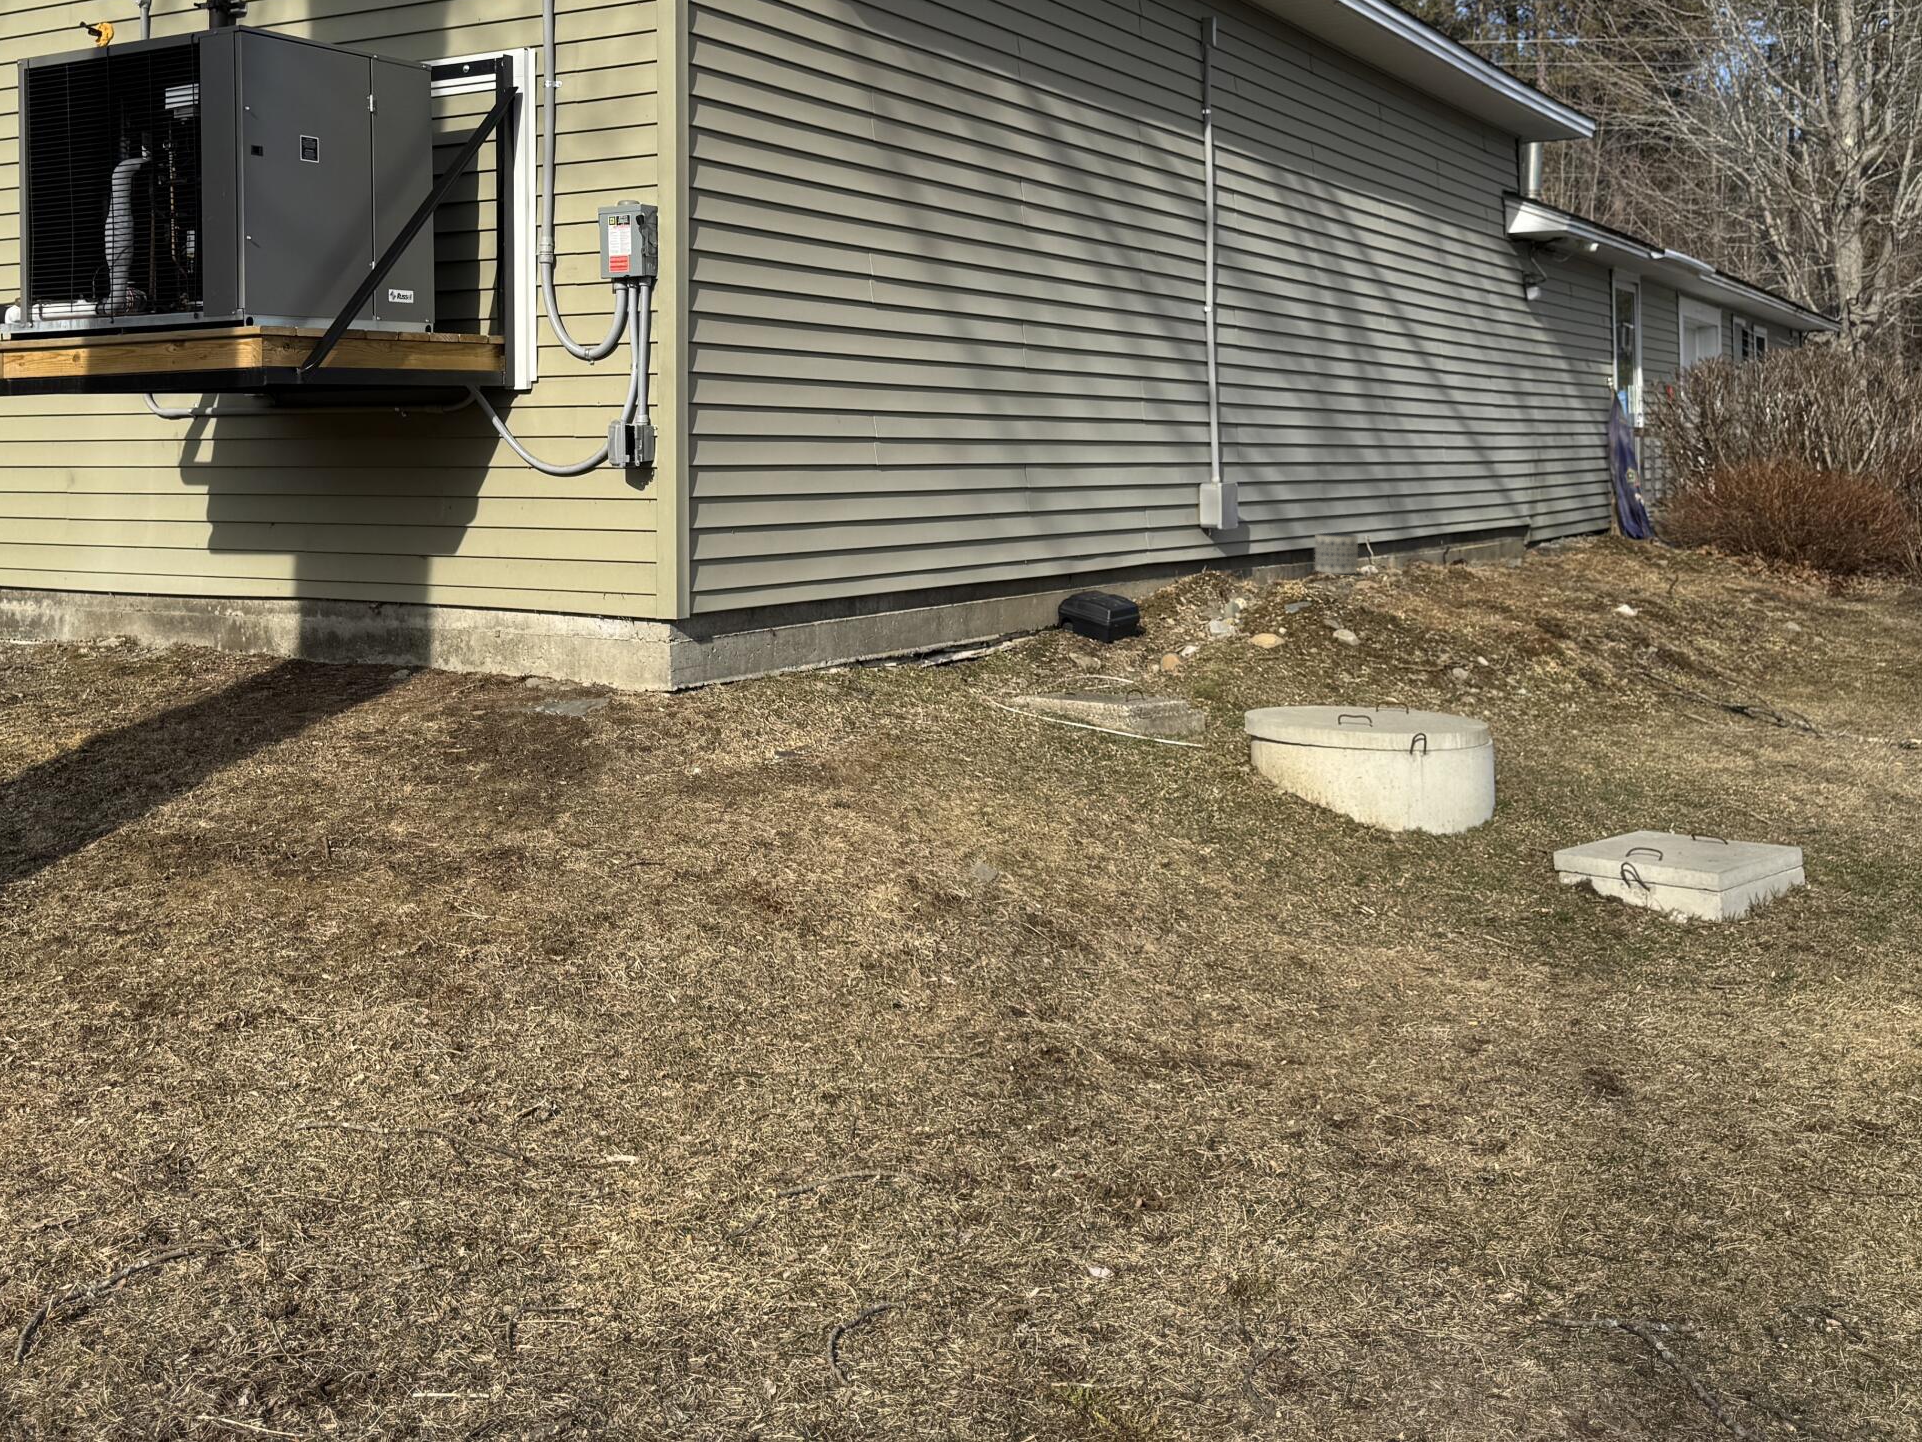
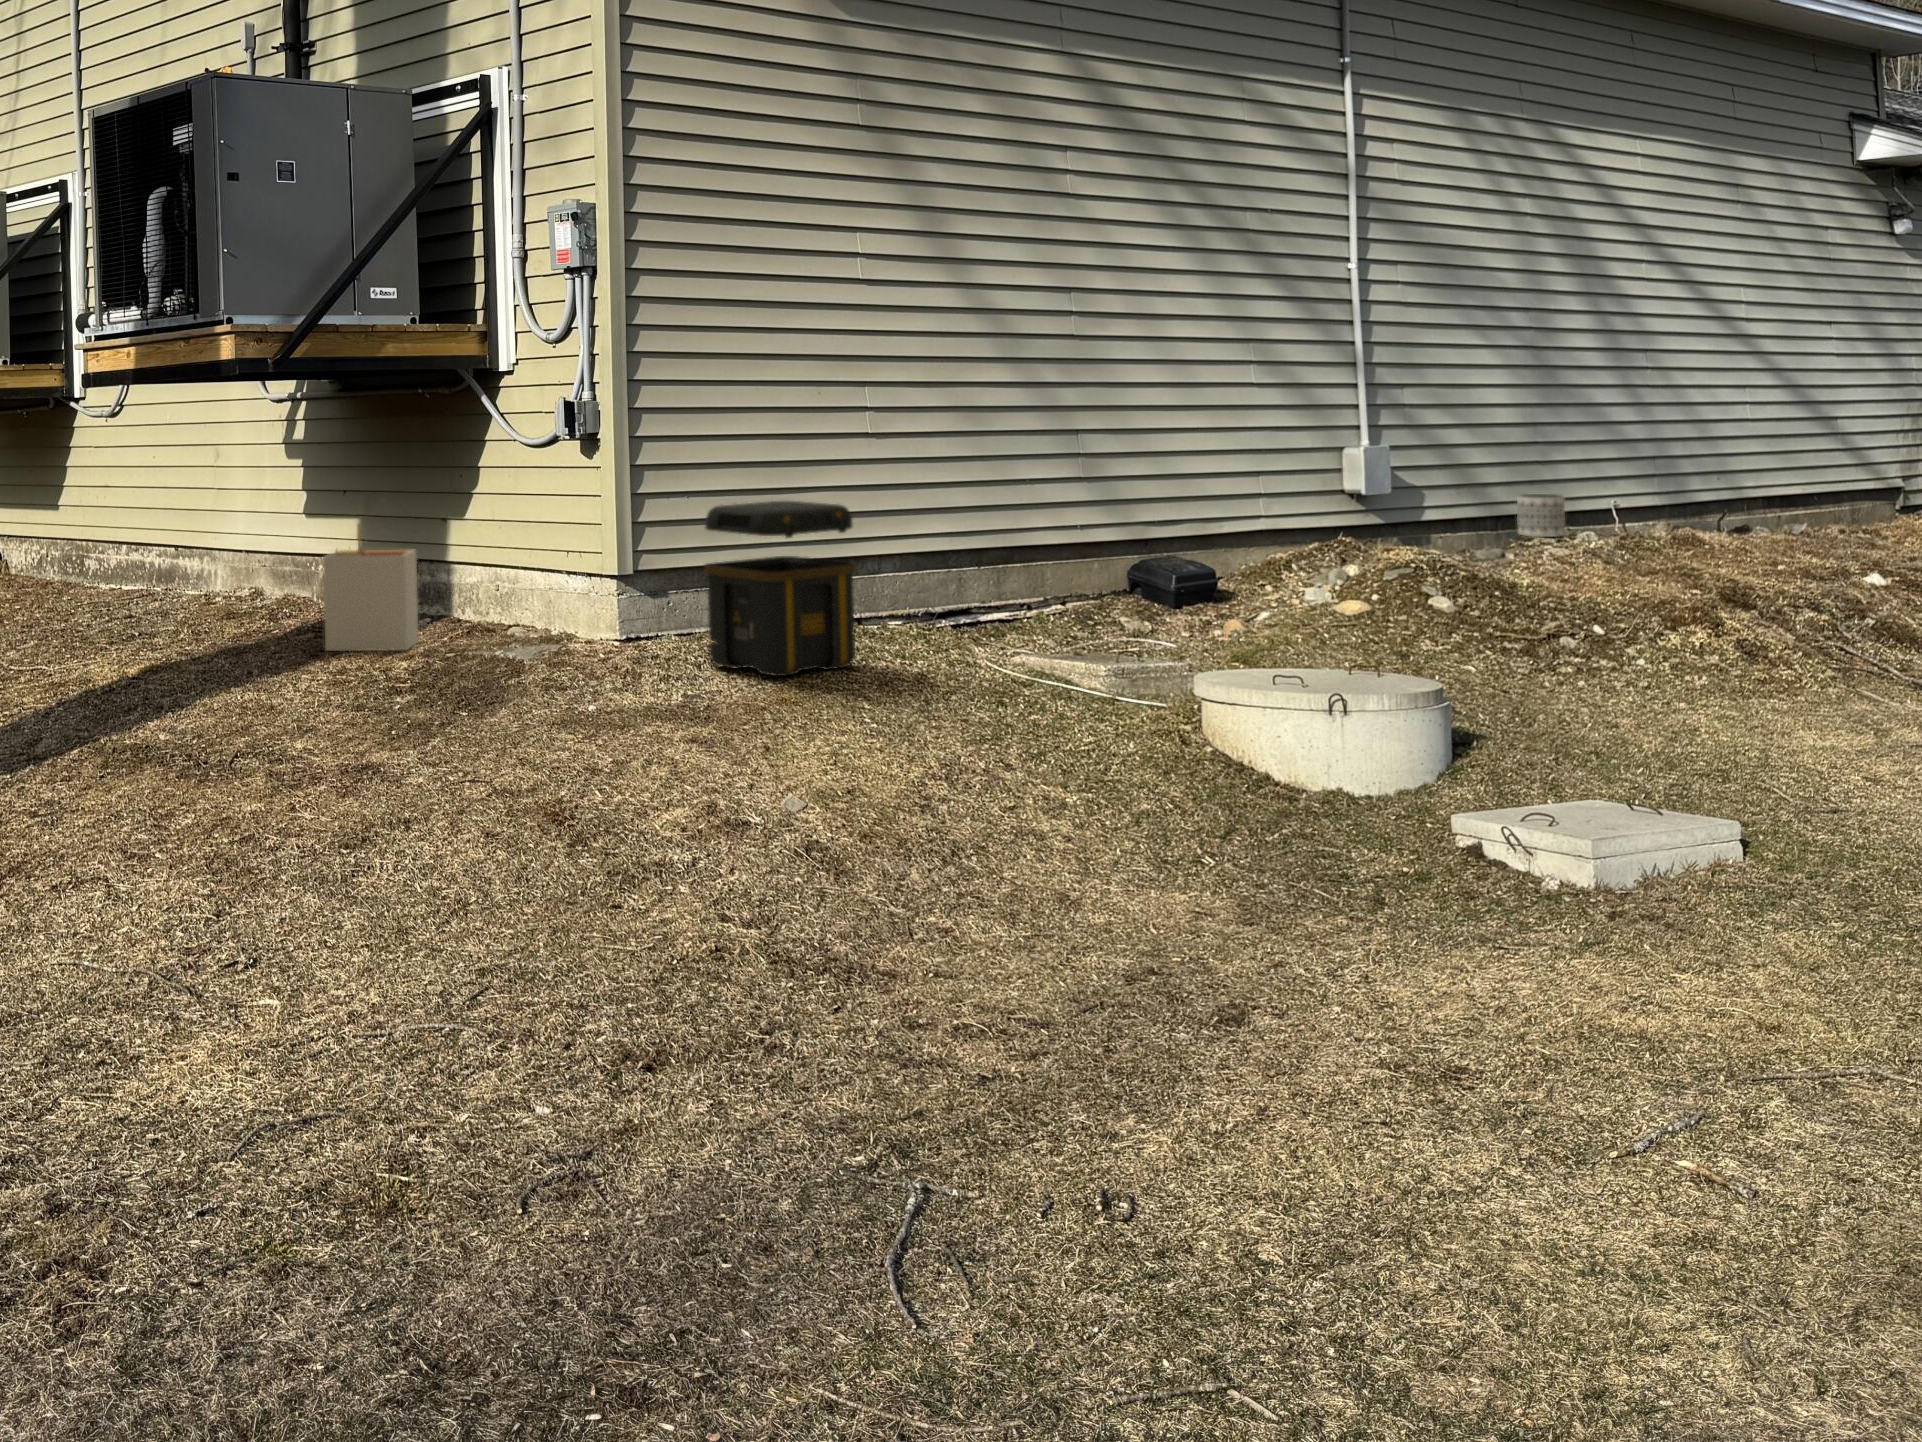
toolbox: none [750,535,910,723] -> present [705,501,857,676]
storage bin: none [288,556,386,703] -> present [323,524,418,651]

